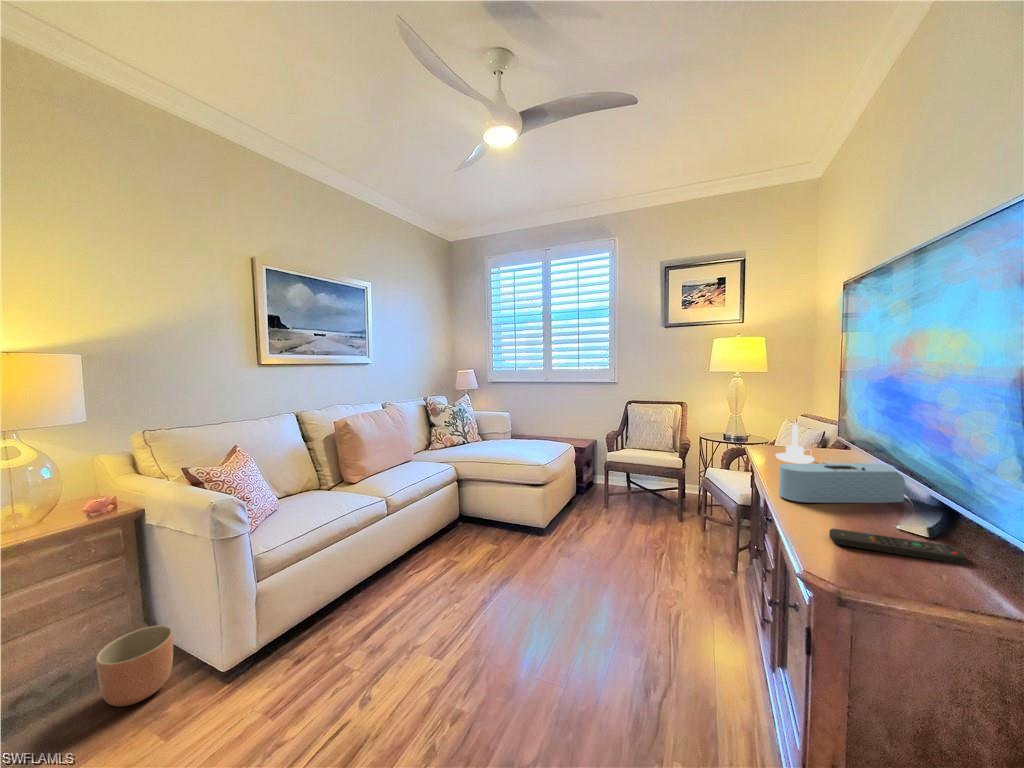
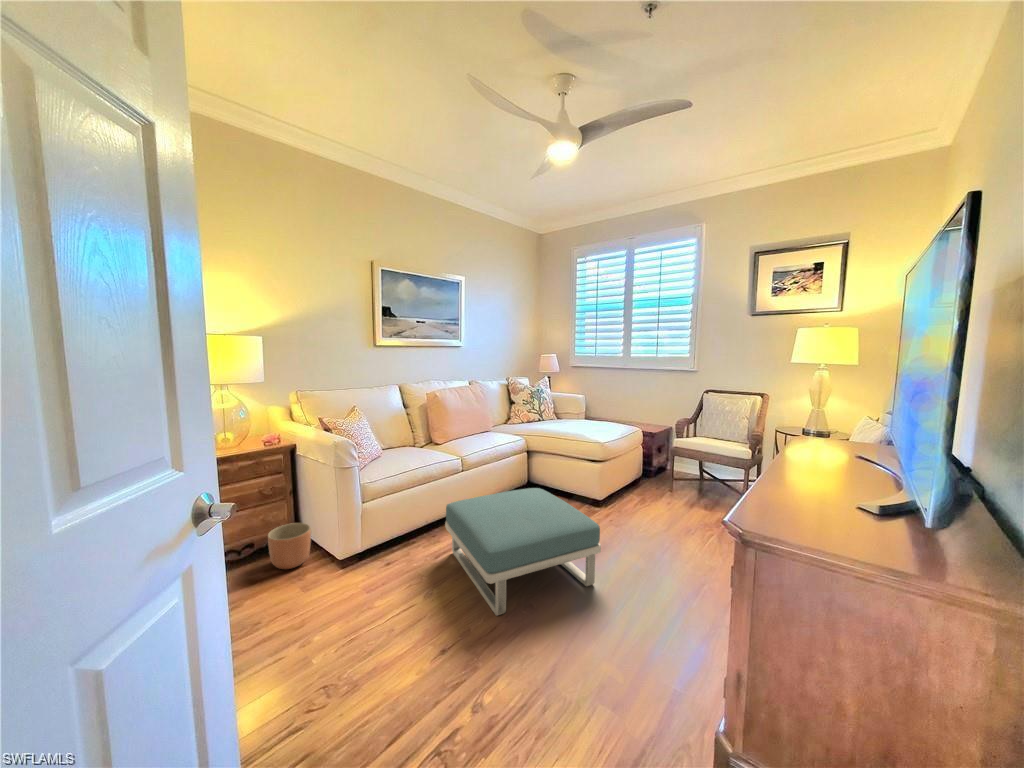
candle holder: present [775,420,815,464] -> none [811,414,852,458]
speaker: present [779,463,905,503] -> none [772,451,907,496]
footstool: none [377,526,574,708] -> present [445,488,601,616]
remote control: present [829,529,966,564] -> none [777,503,890,540]

